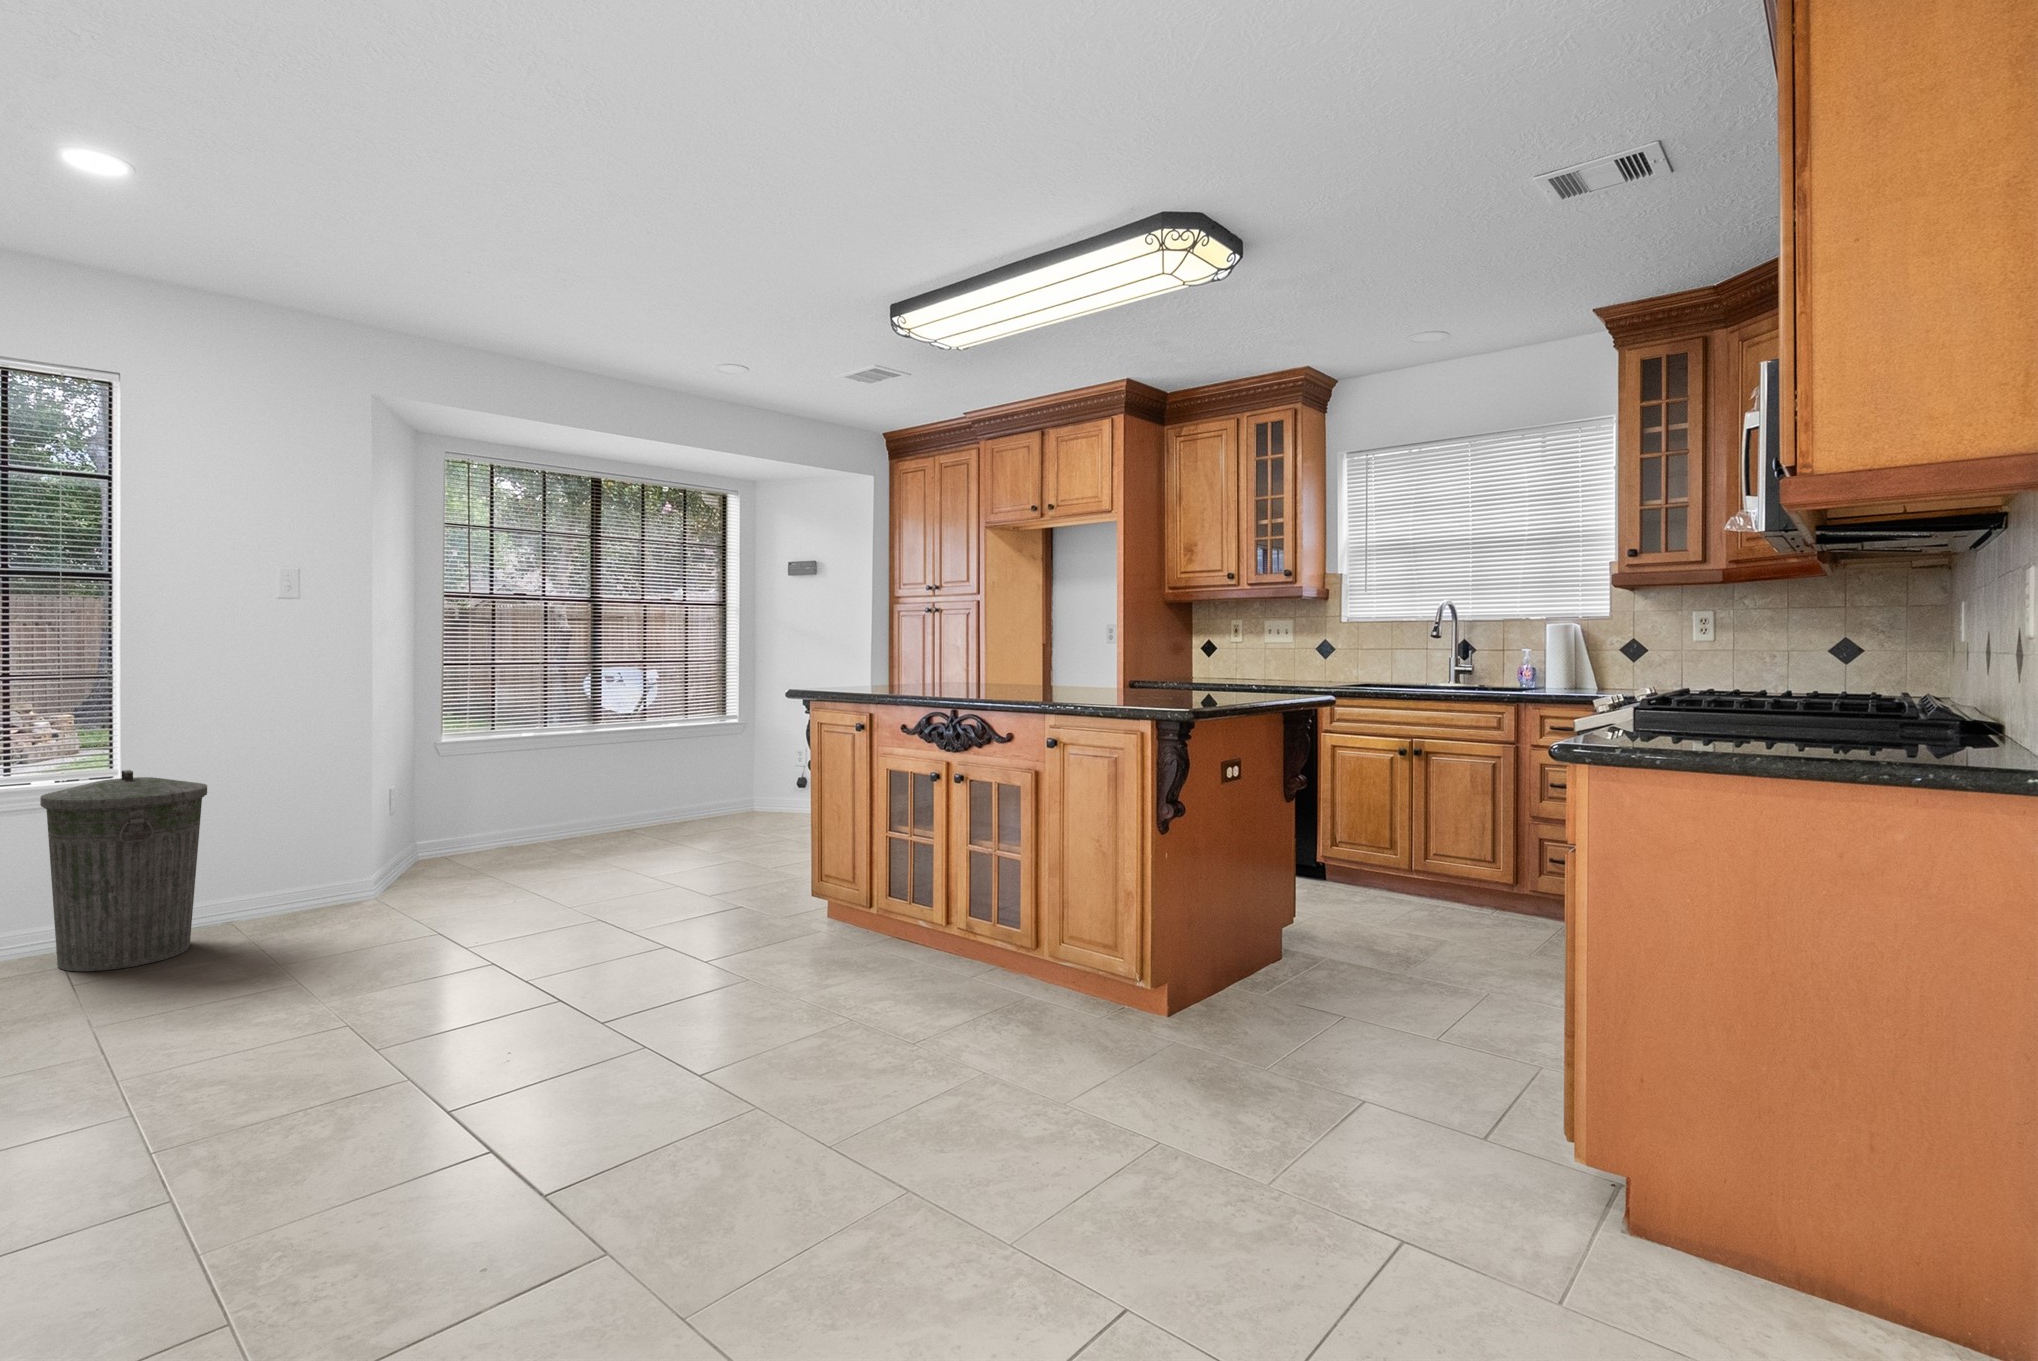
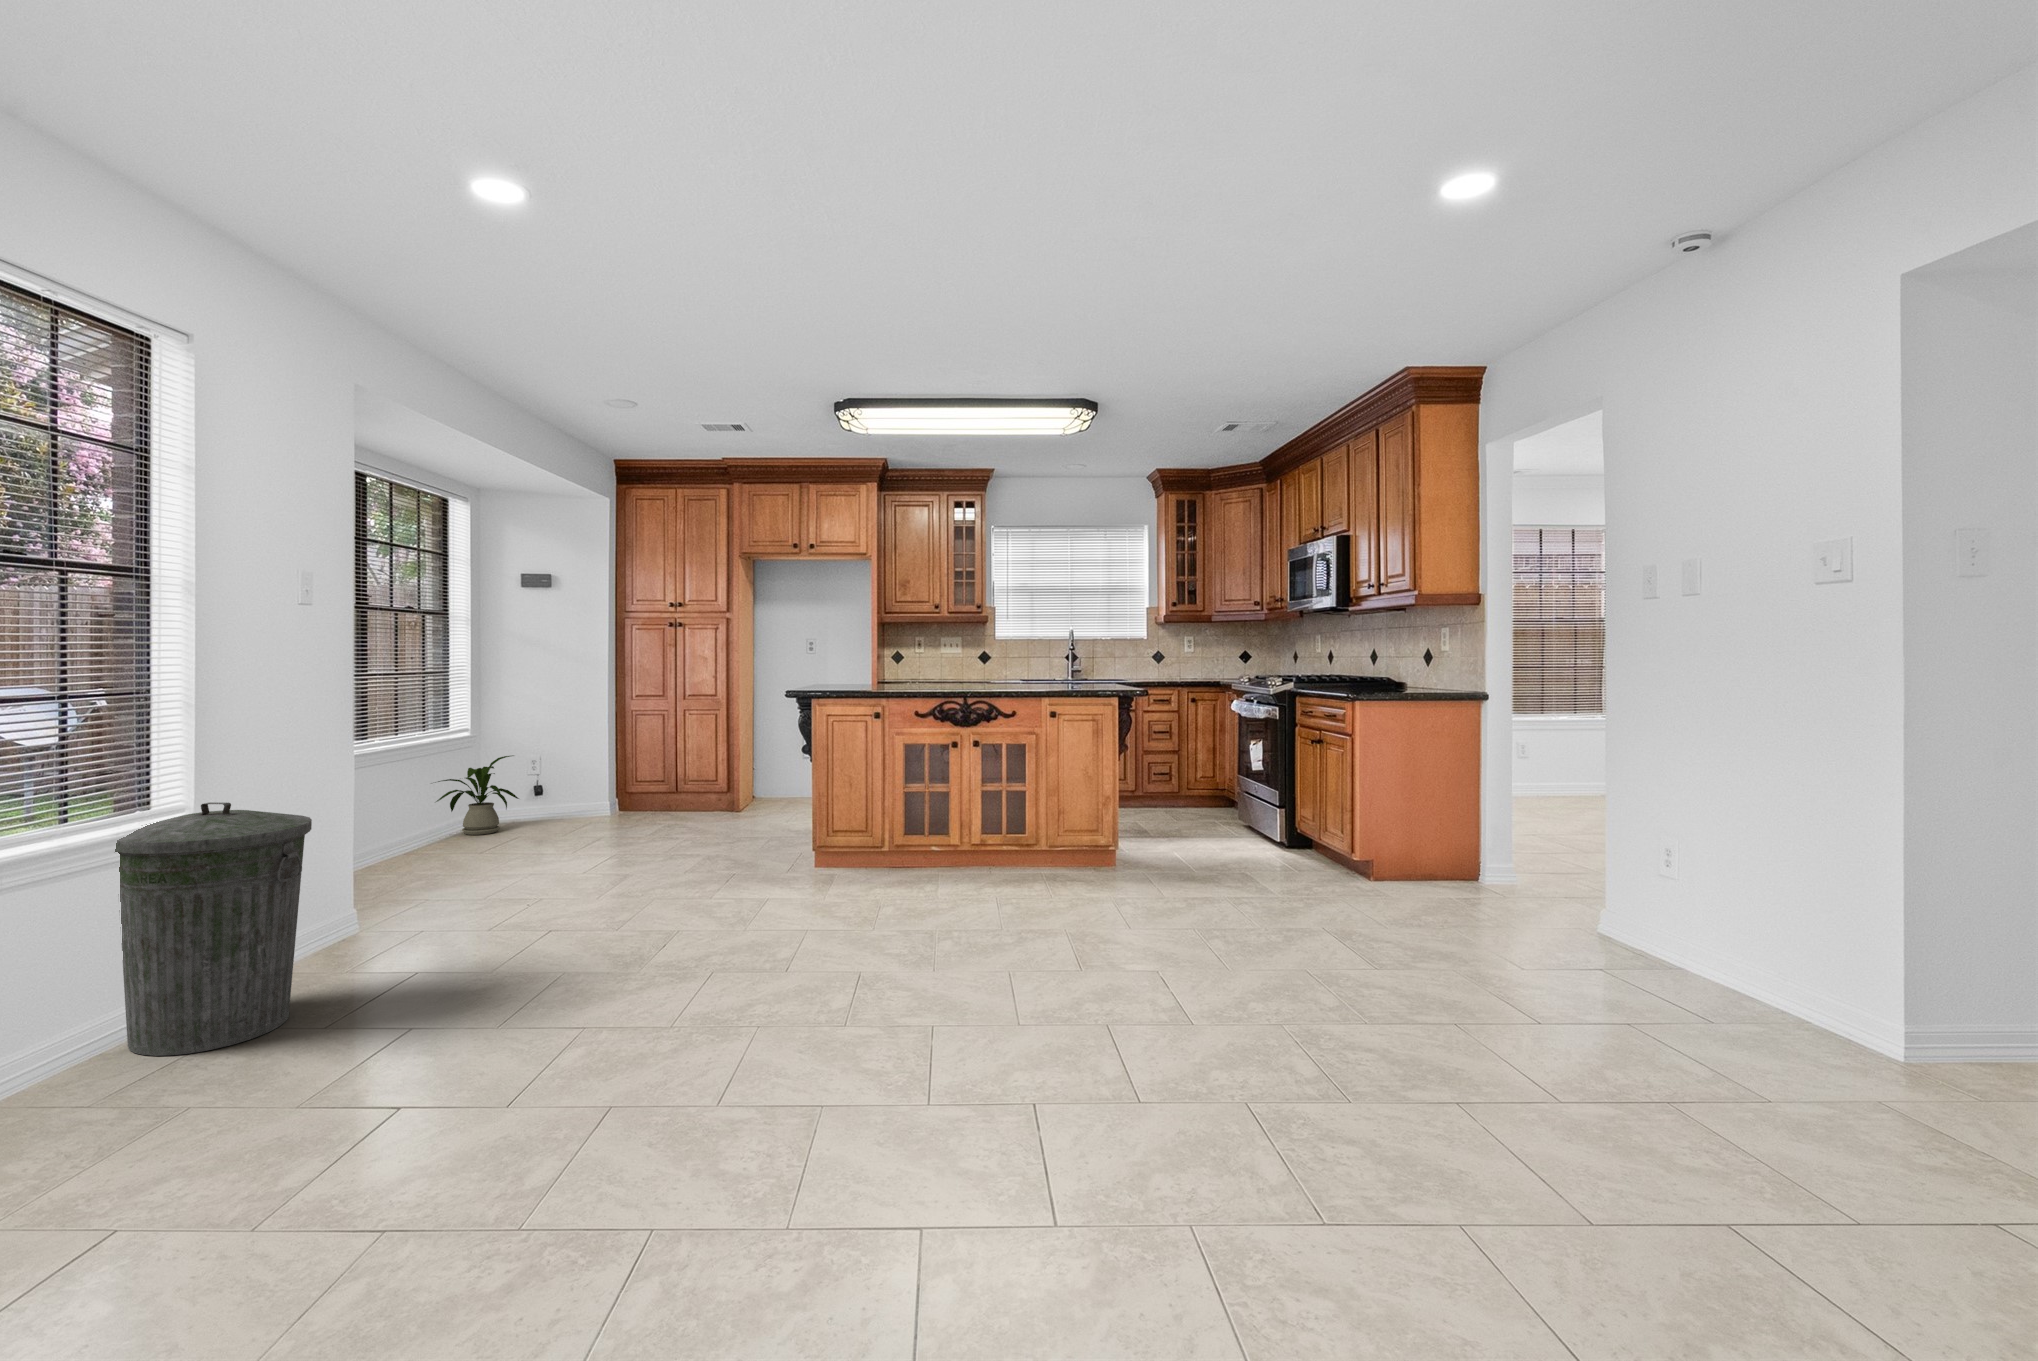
house plant: none [683,748,766,824] -> present [436,755,519,835]

